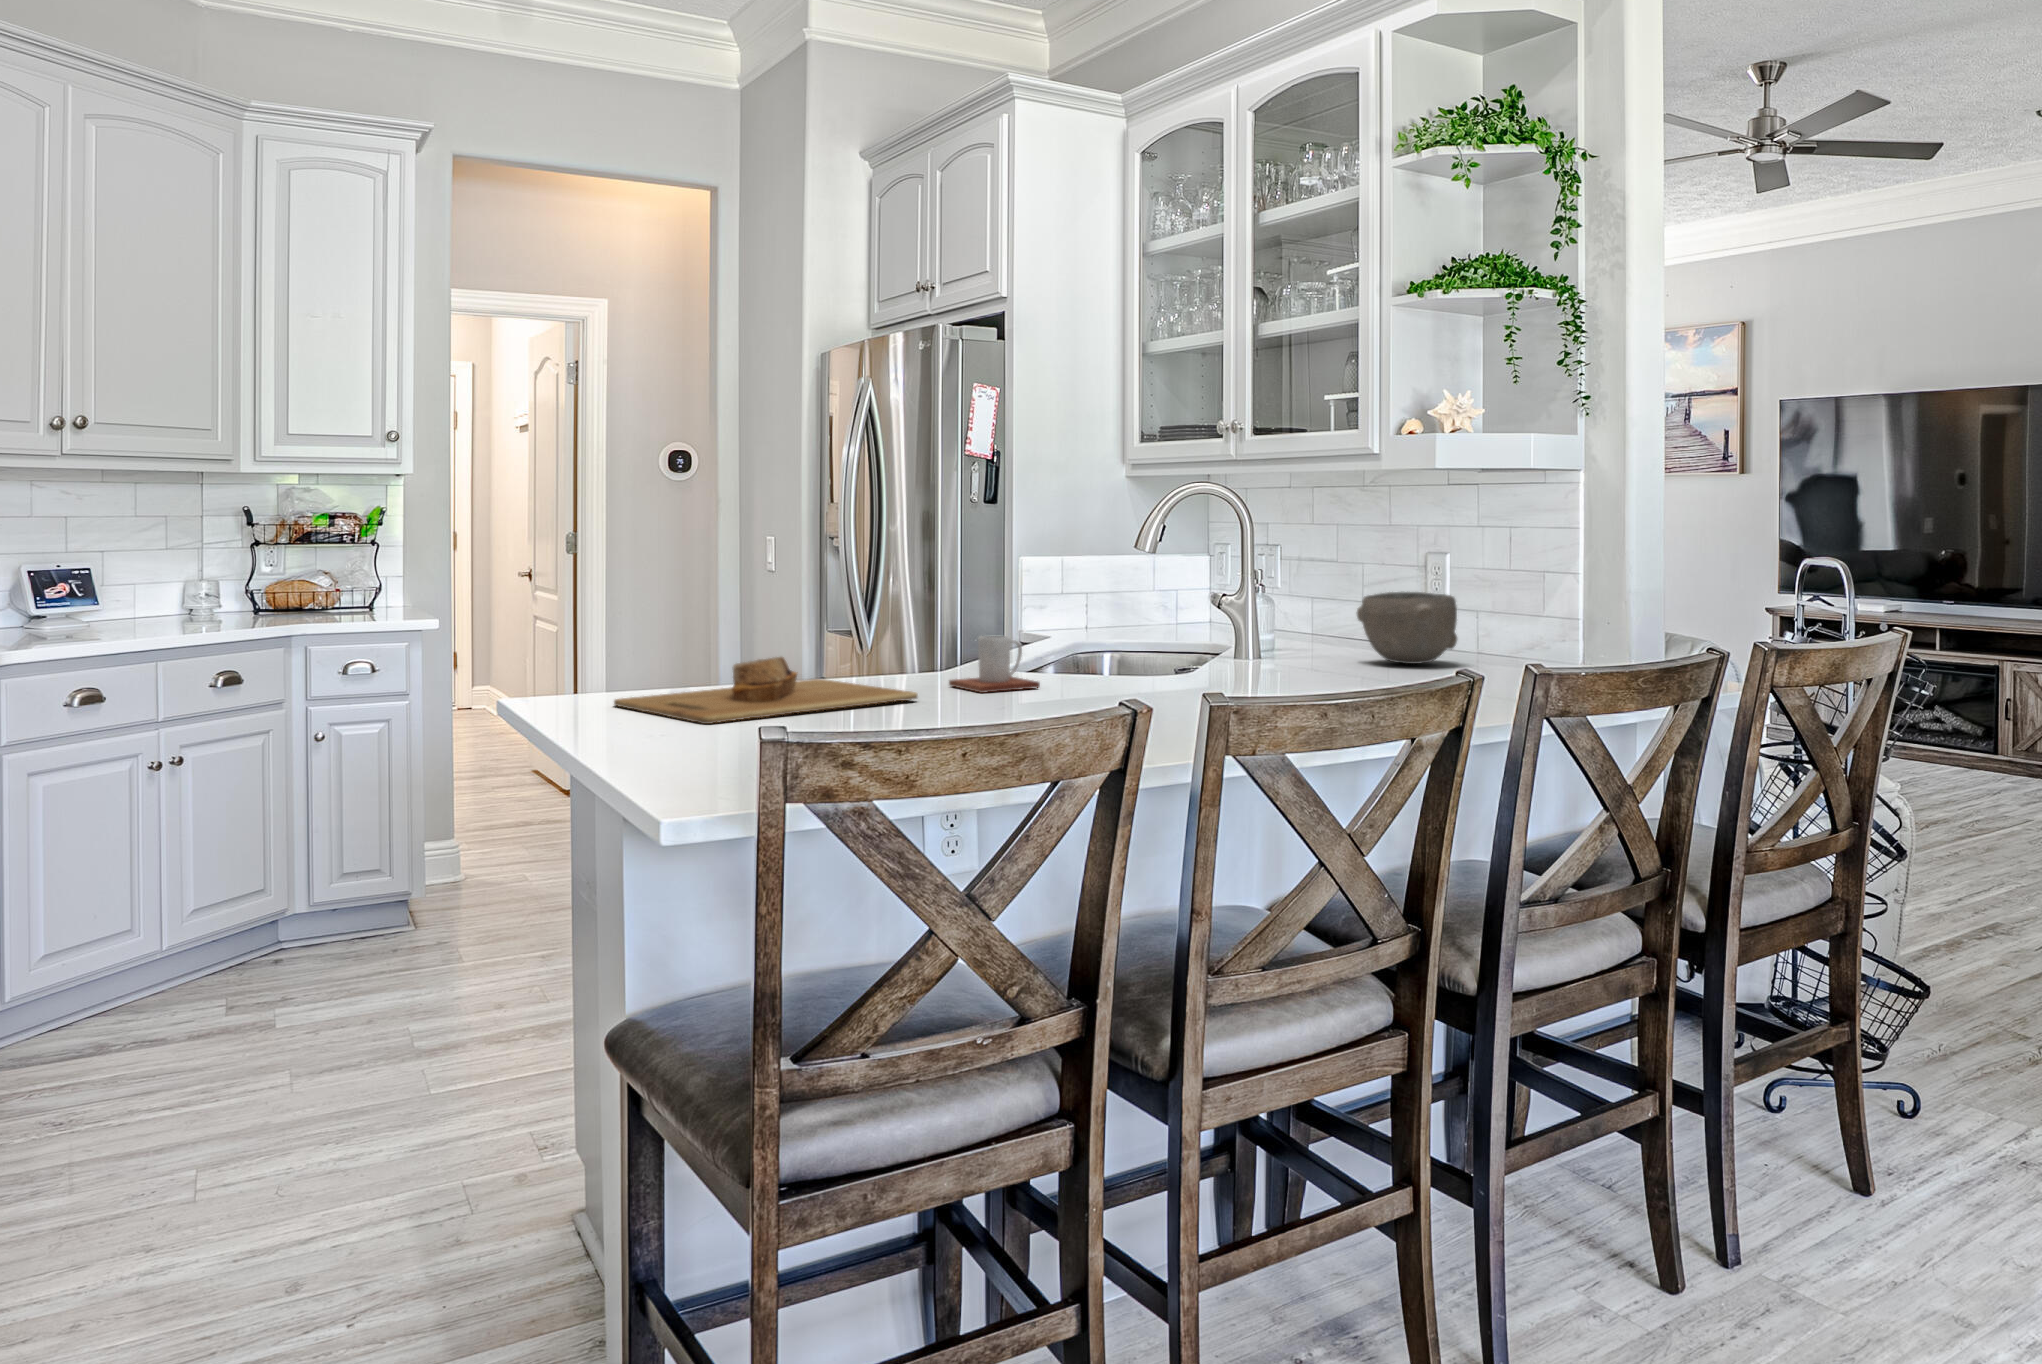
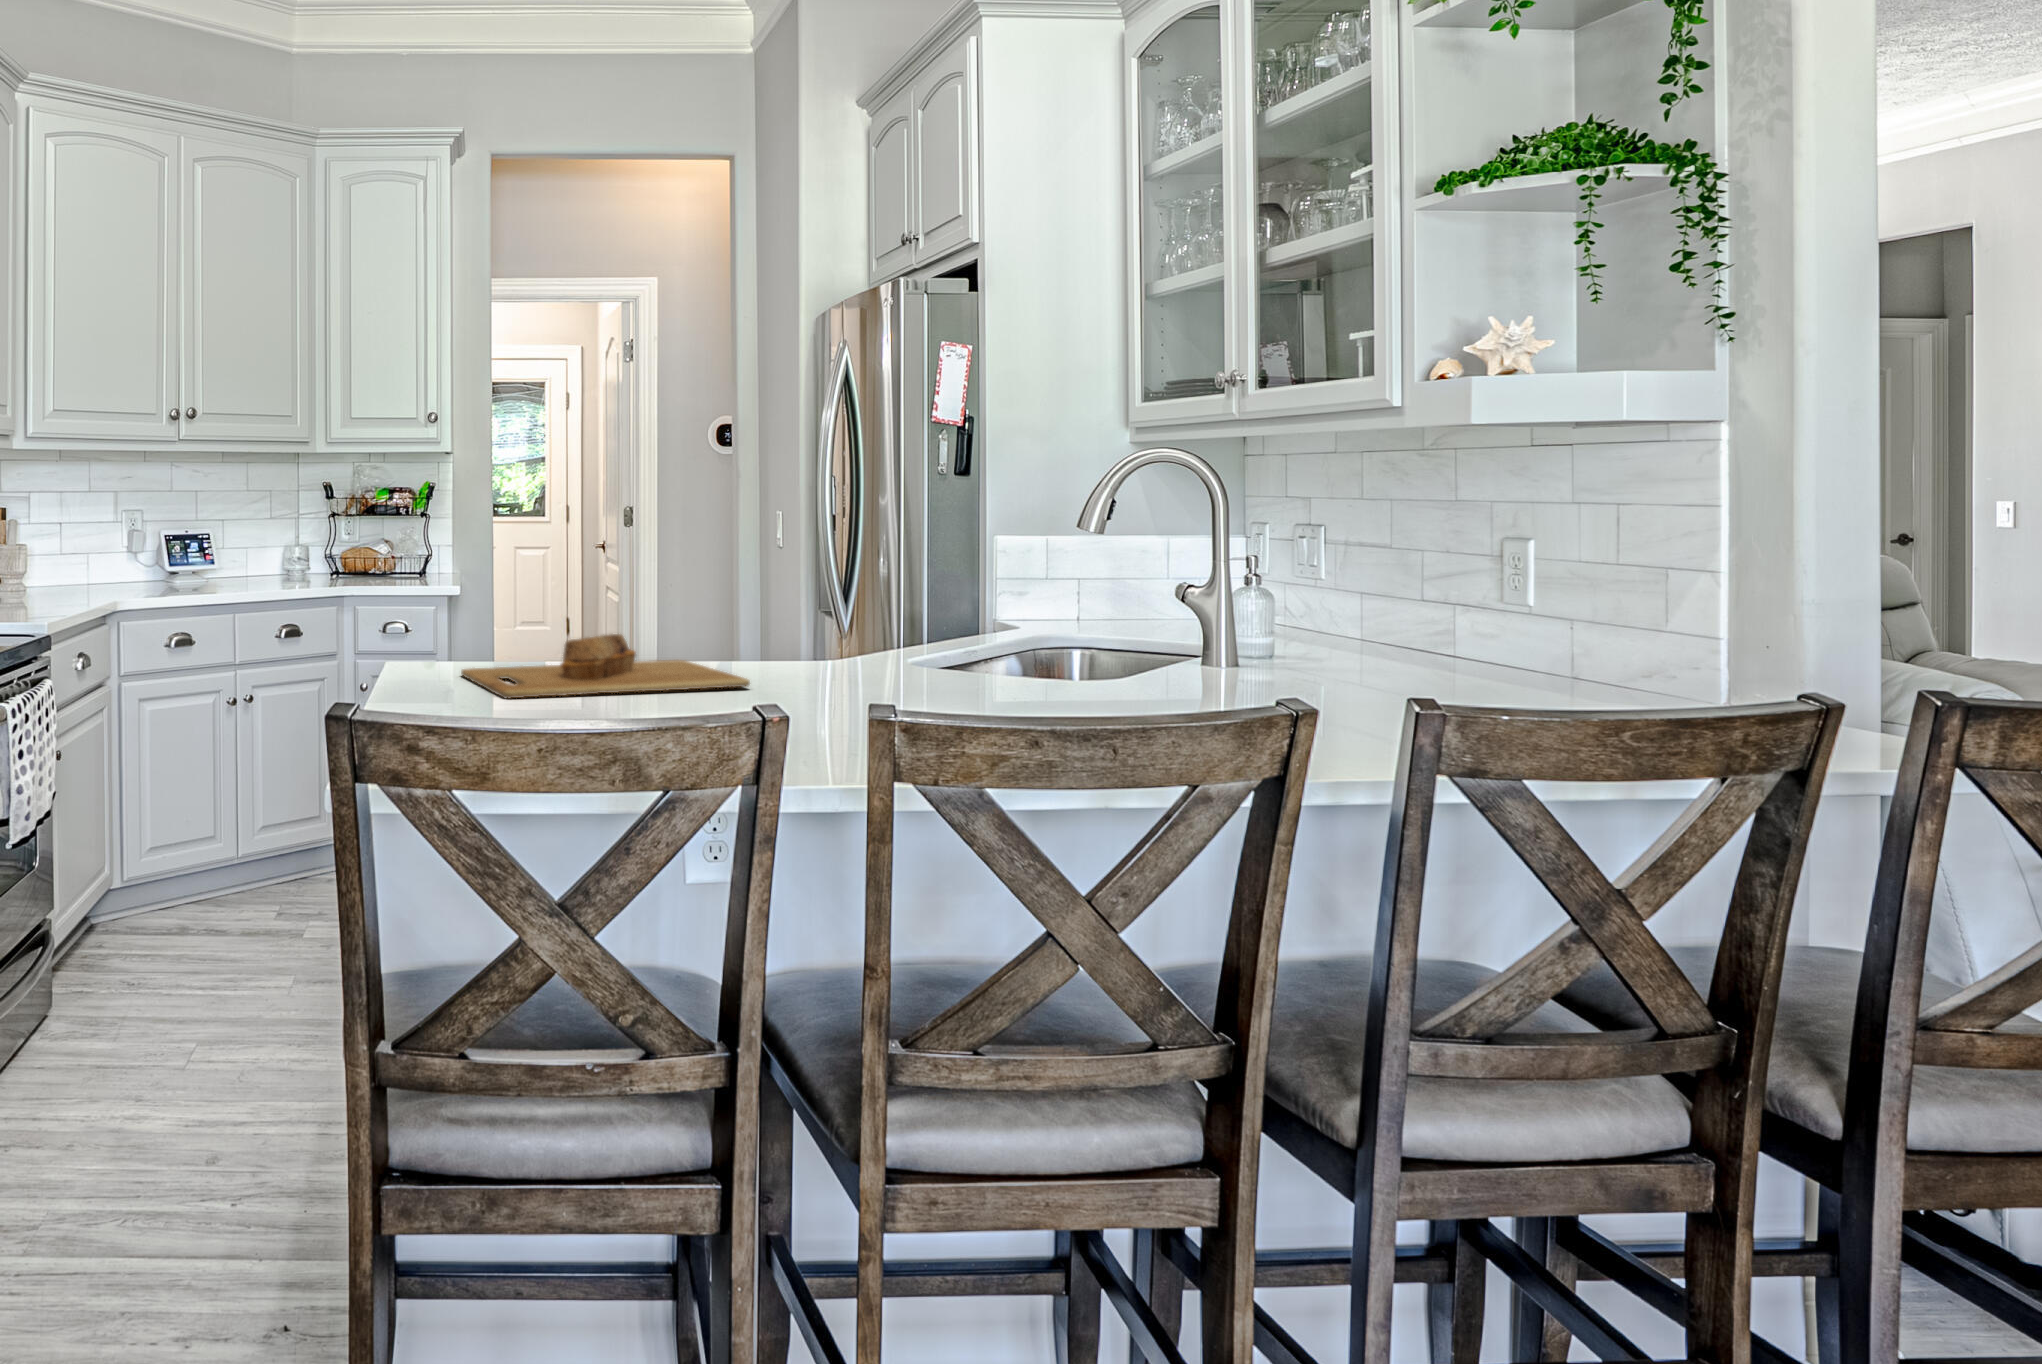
bowl: present [1357,592,1457,664] -> none [1376,585,1524,681]
mug: present [949,636,1040,693] -> none [813,621,907,684]

